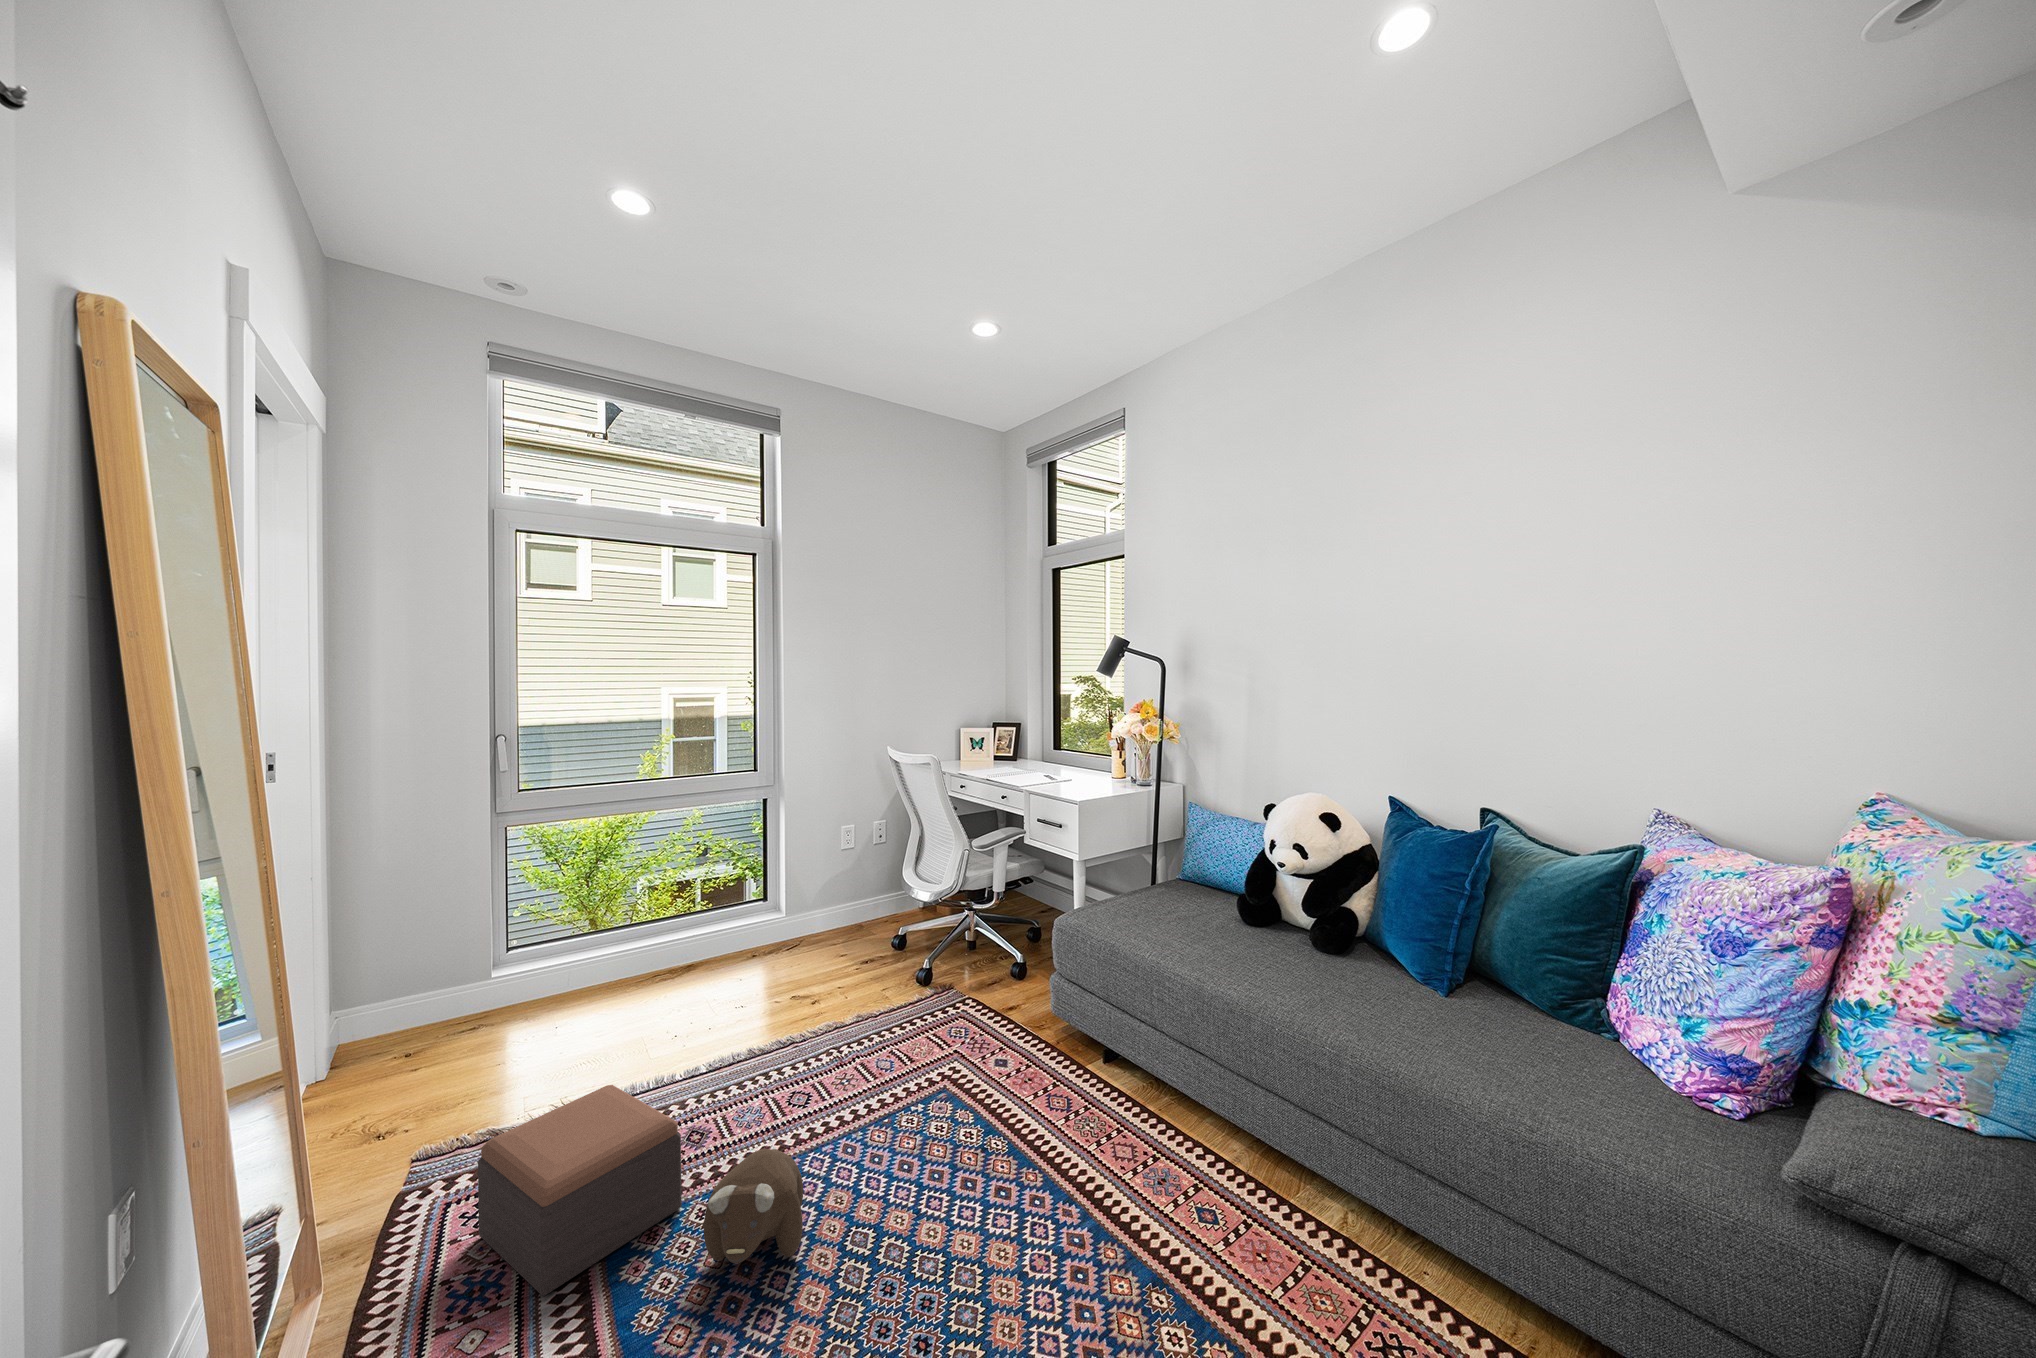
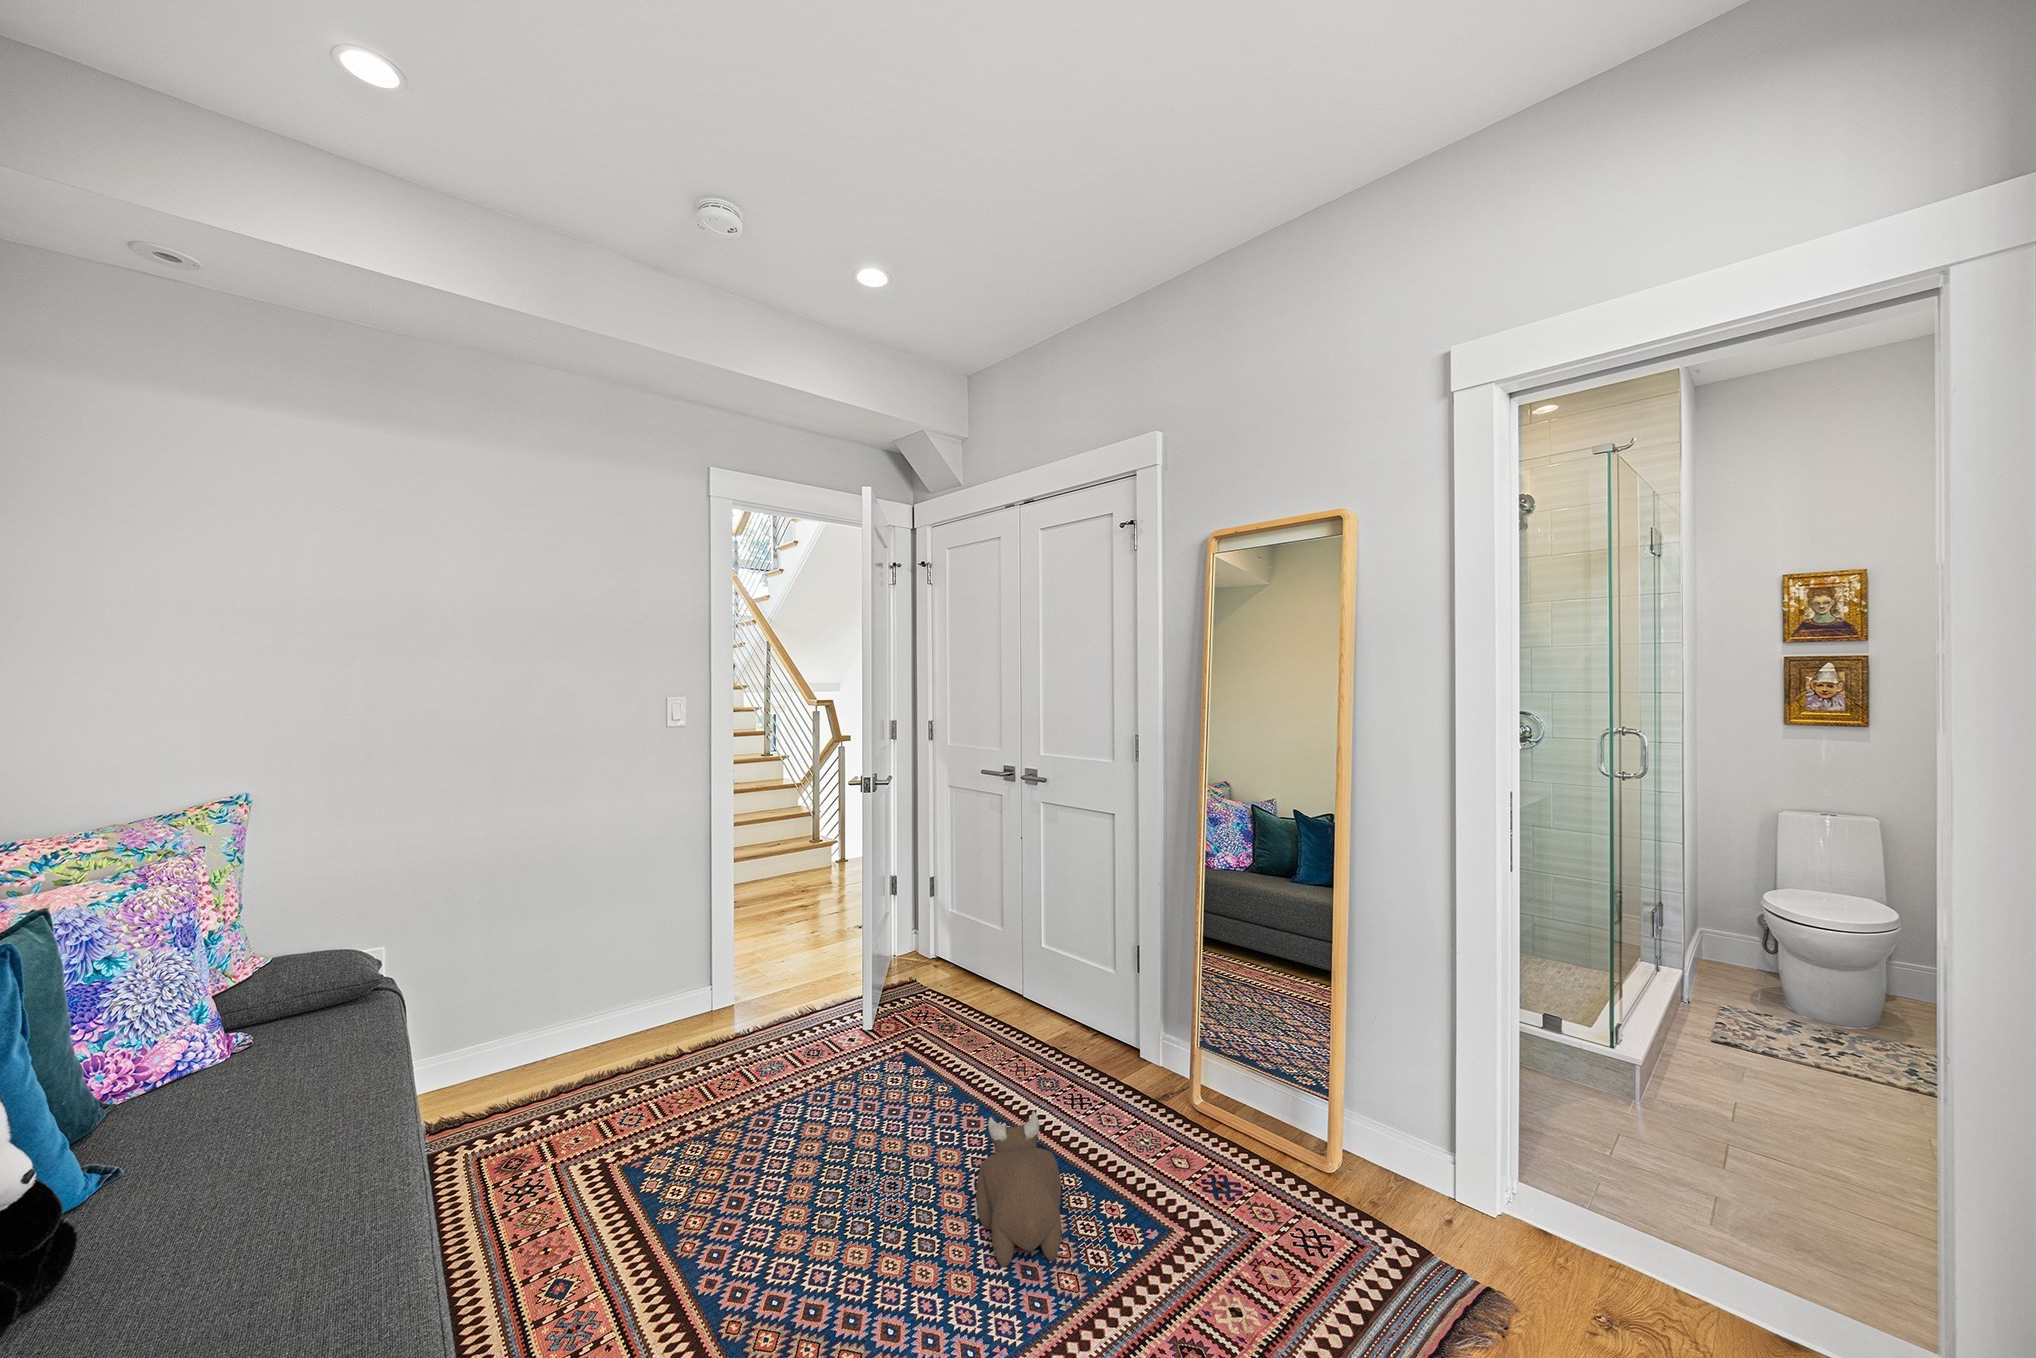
footstool: present [478,1085,682,1296] -> none [1125,1106,1291,1317]

